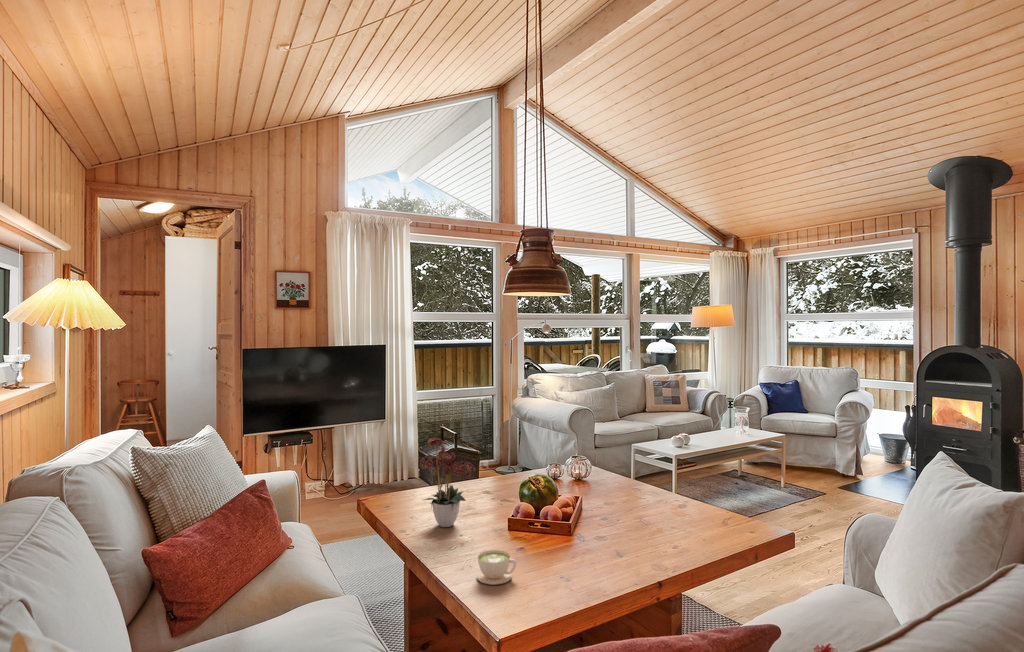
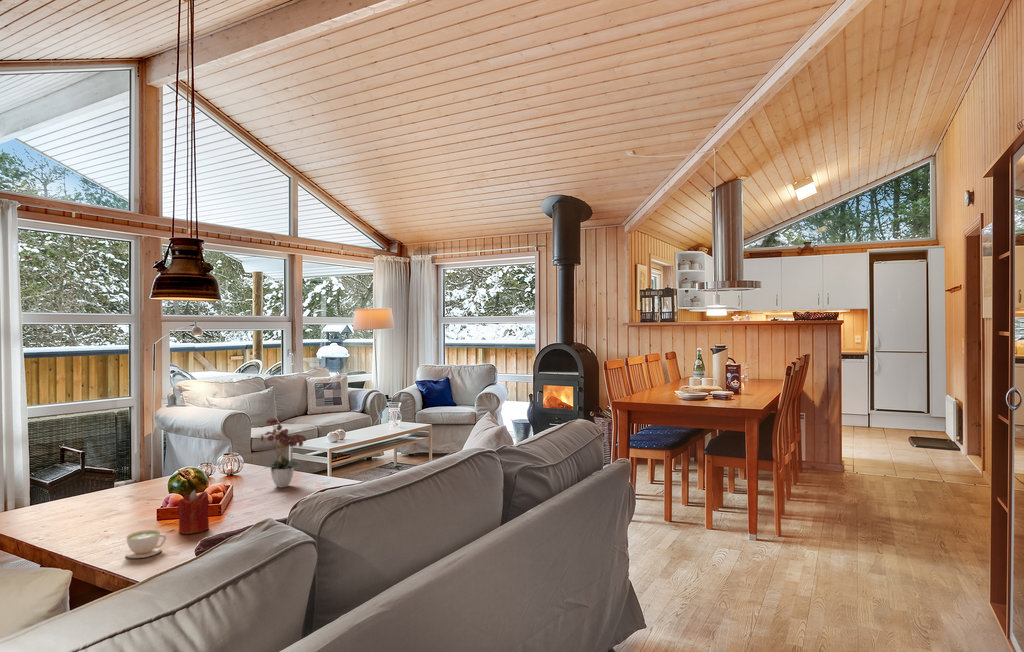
flower arrangement: present [420,438,475,527] -> present [261,418,306,487]
candle: none [528,507,559,558] -> present [178,491,209,534]

